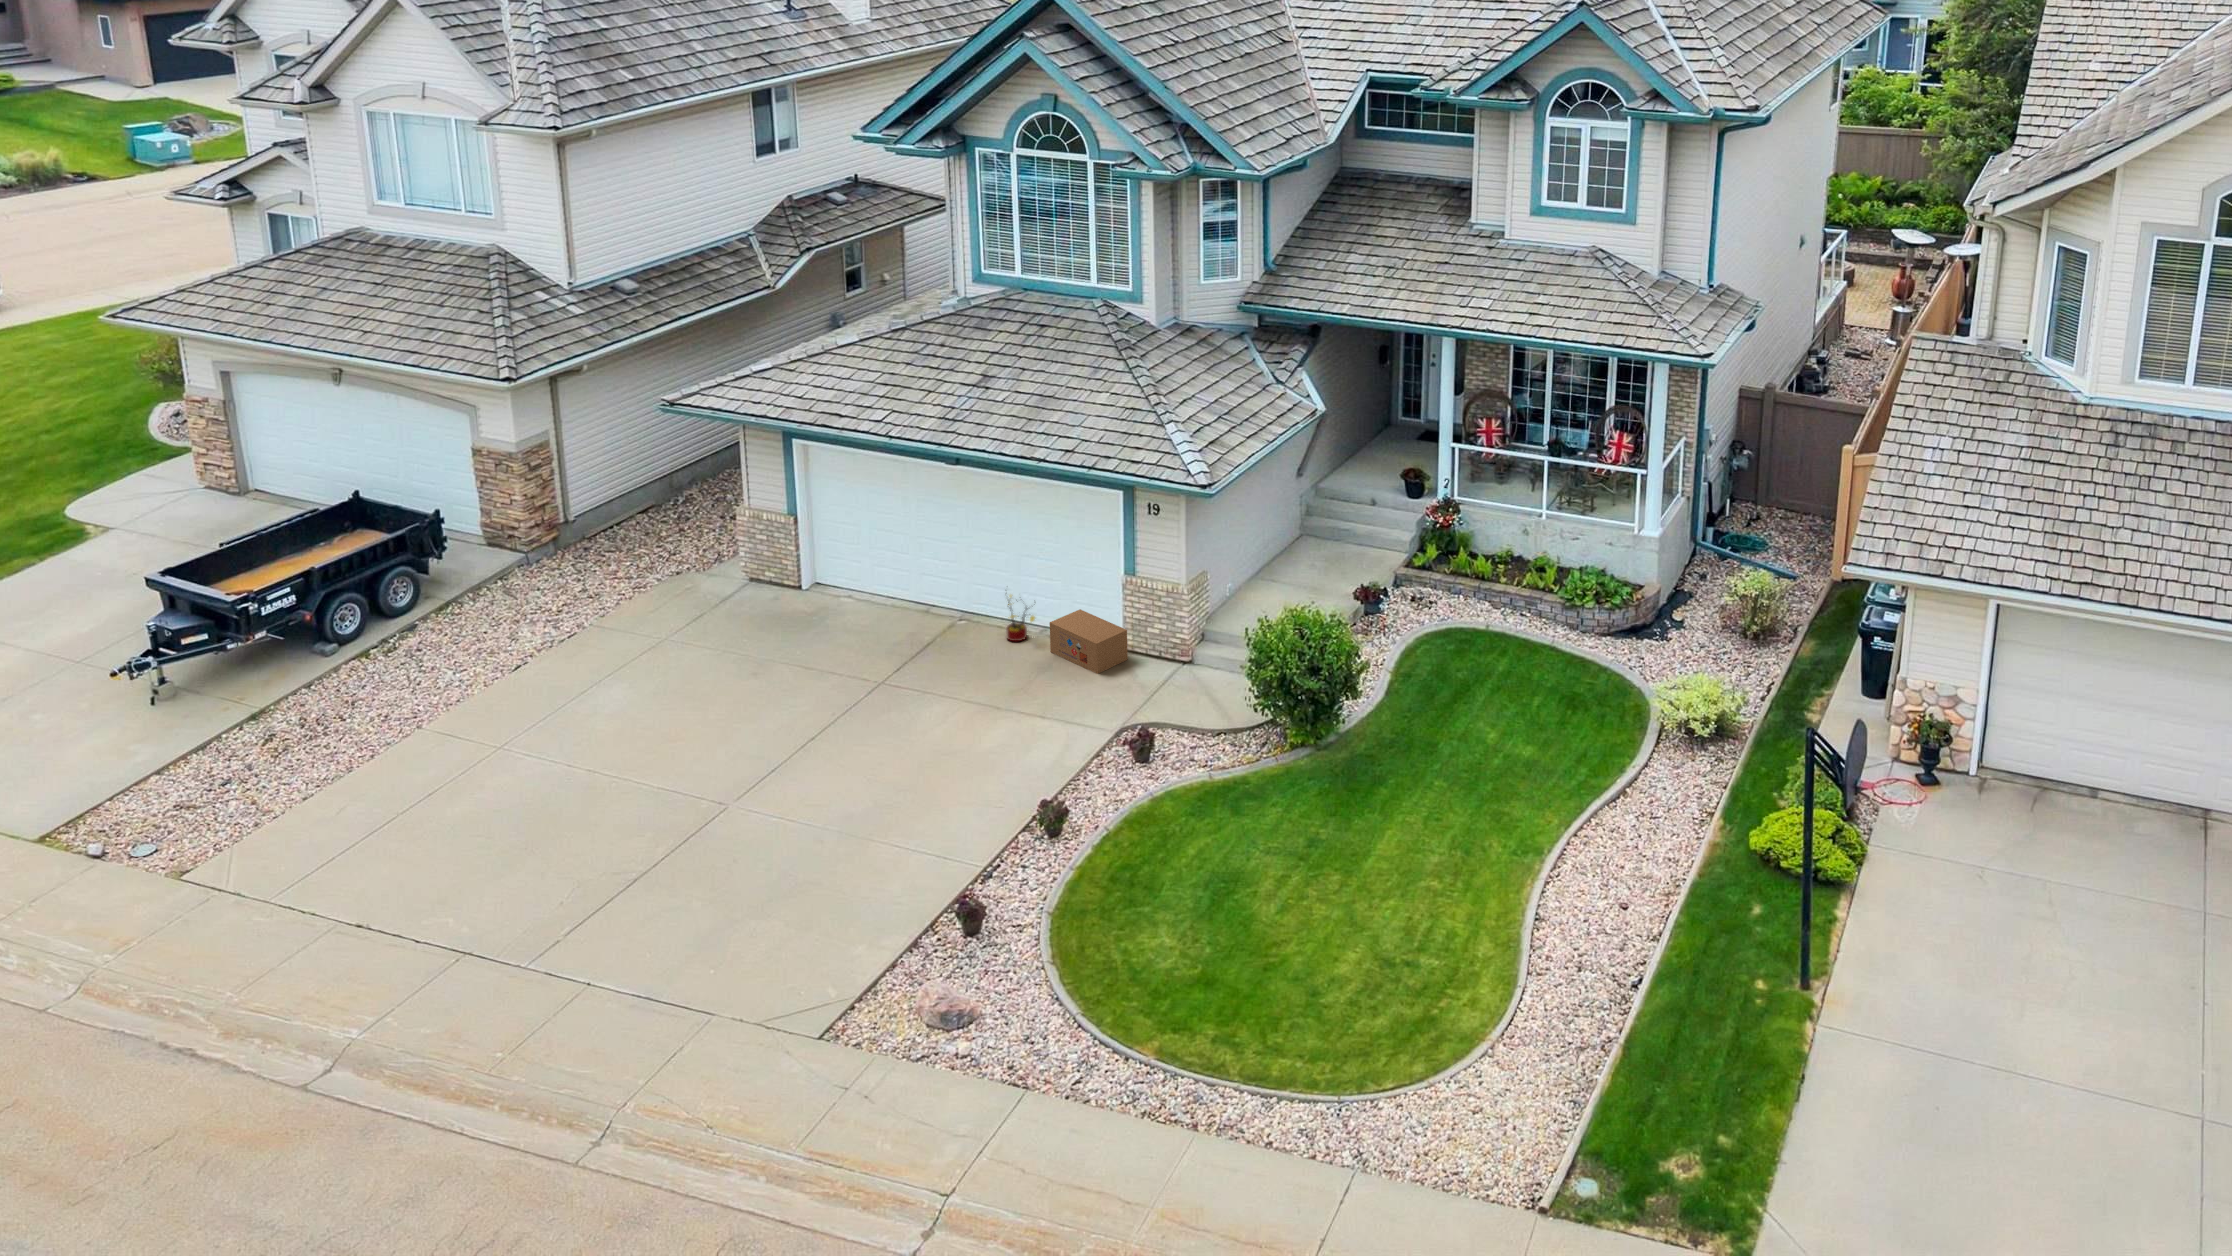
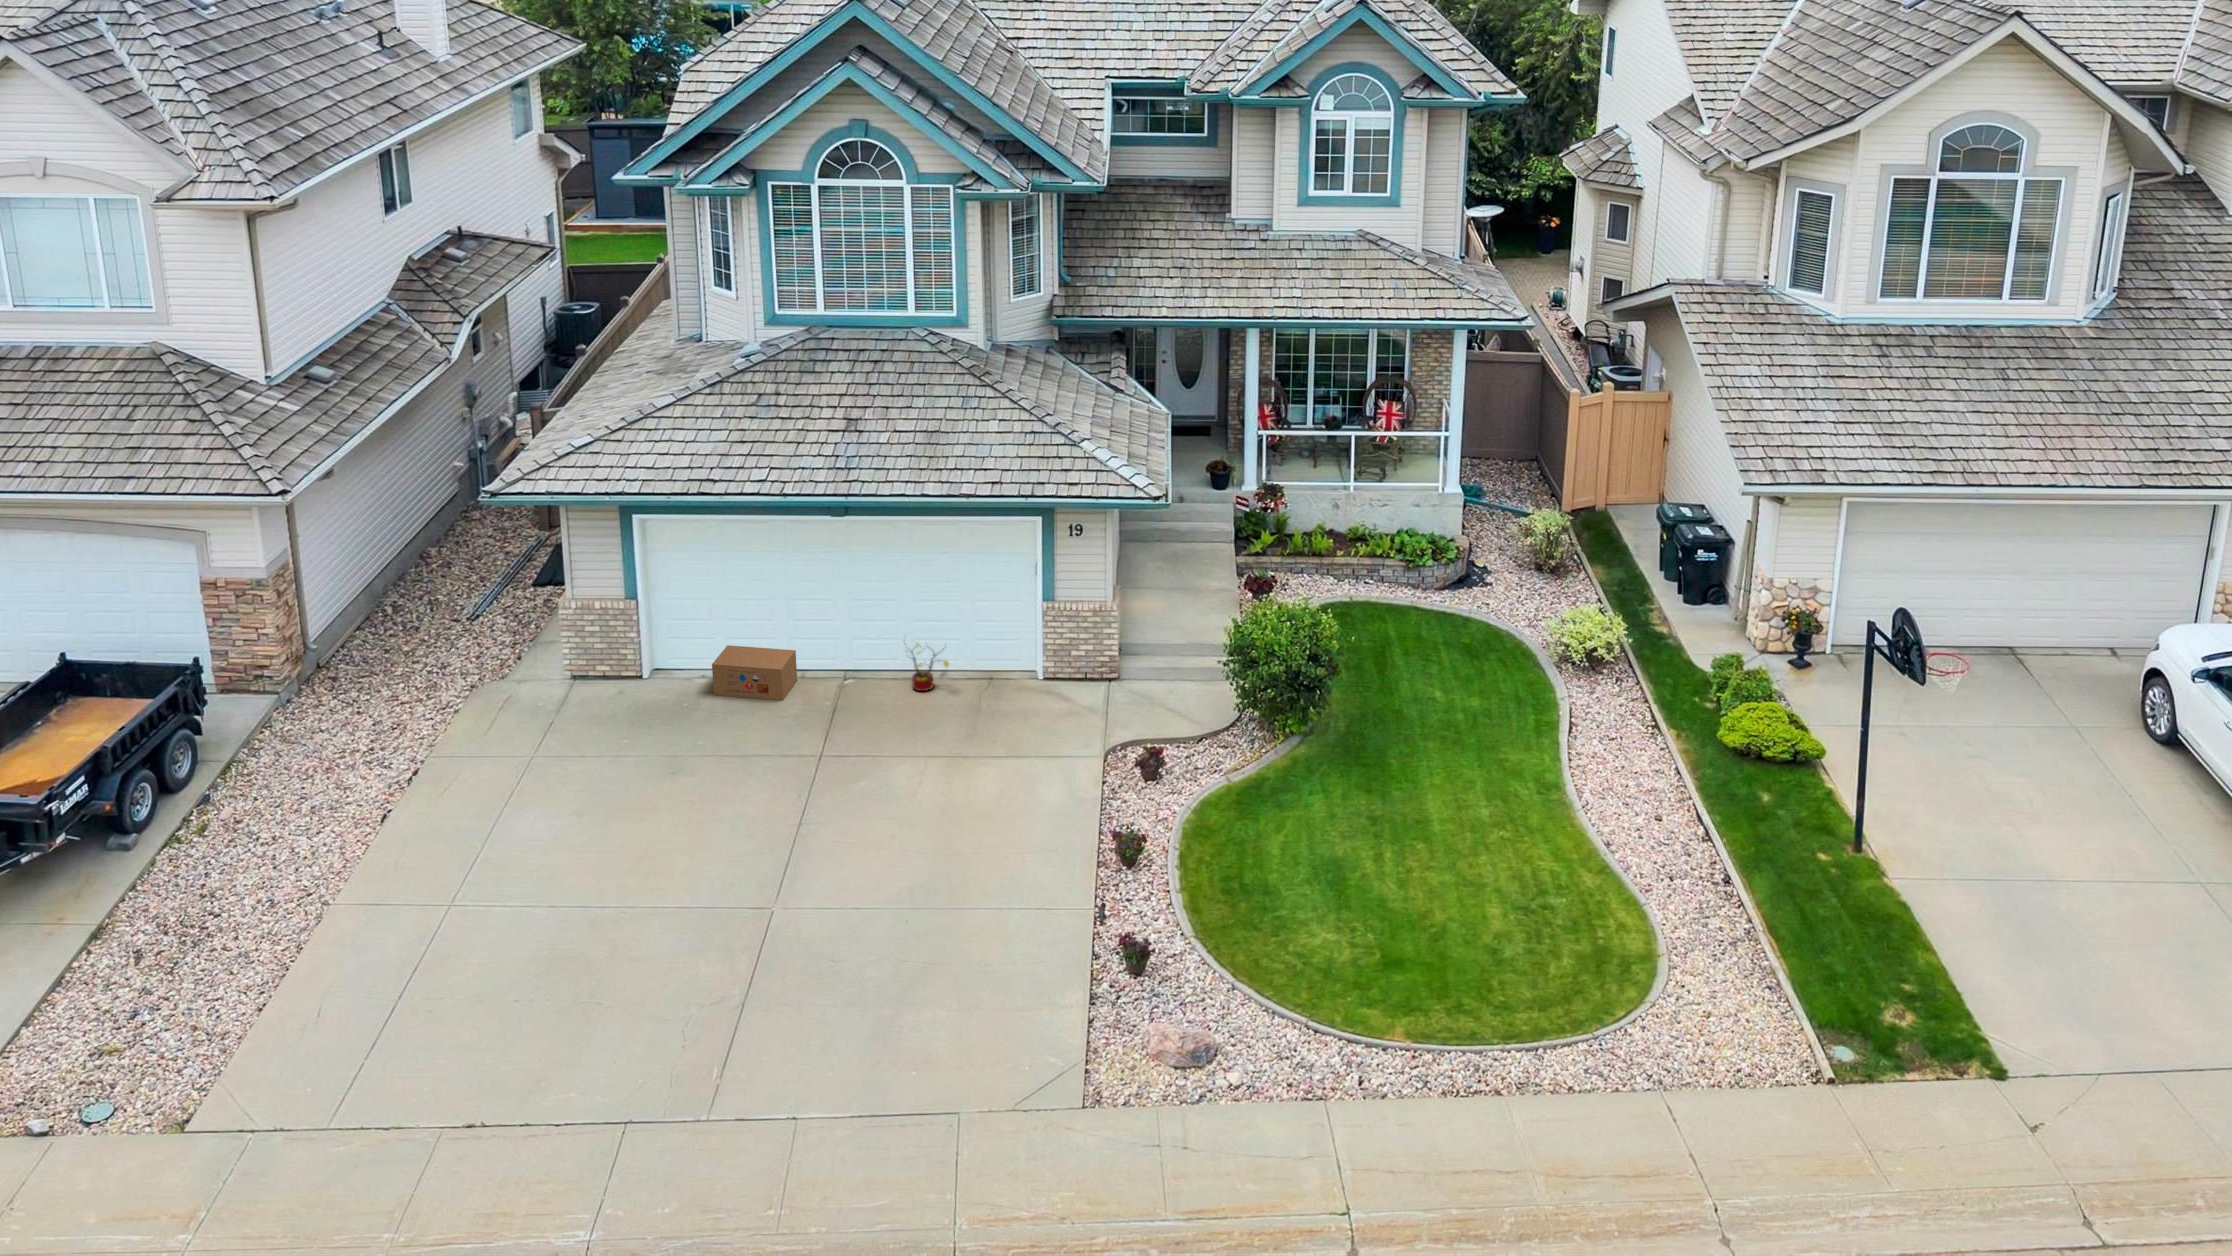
cardboard box: present [1050,609,1128,674] -> present [712,645,797,700]

